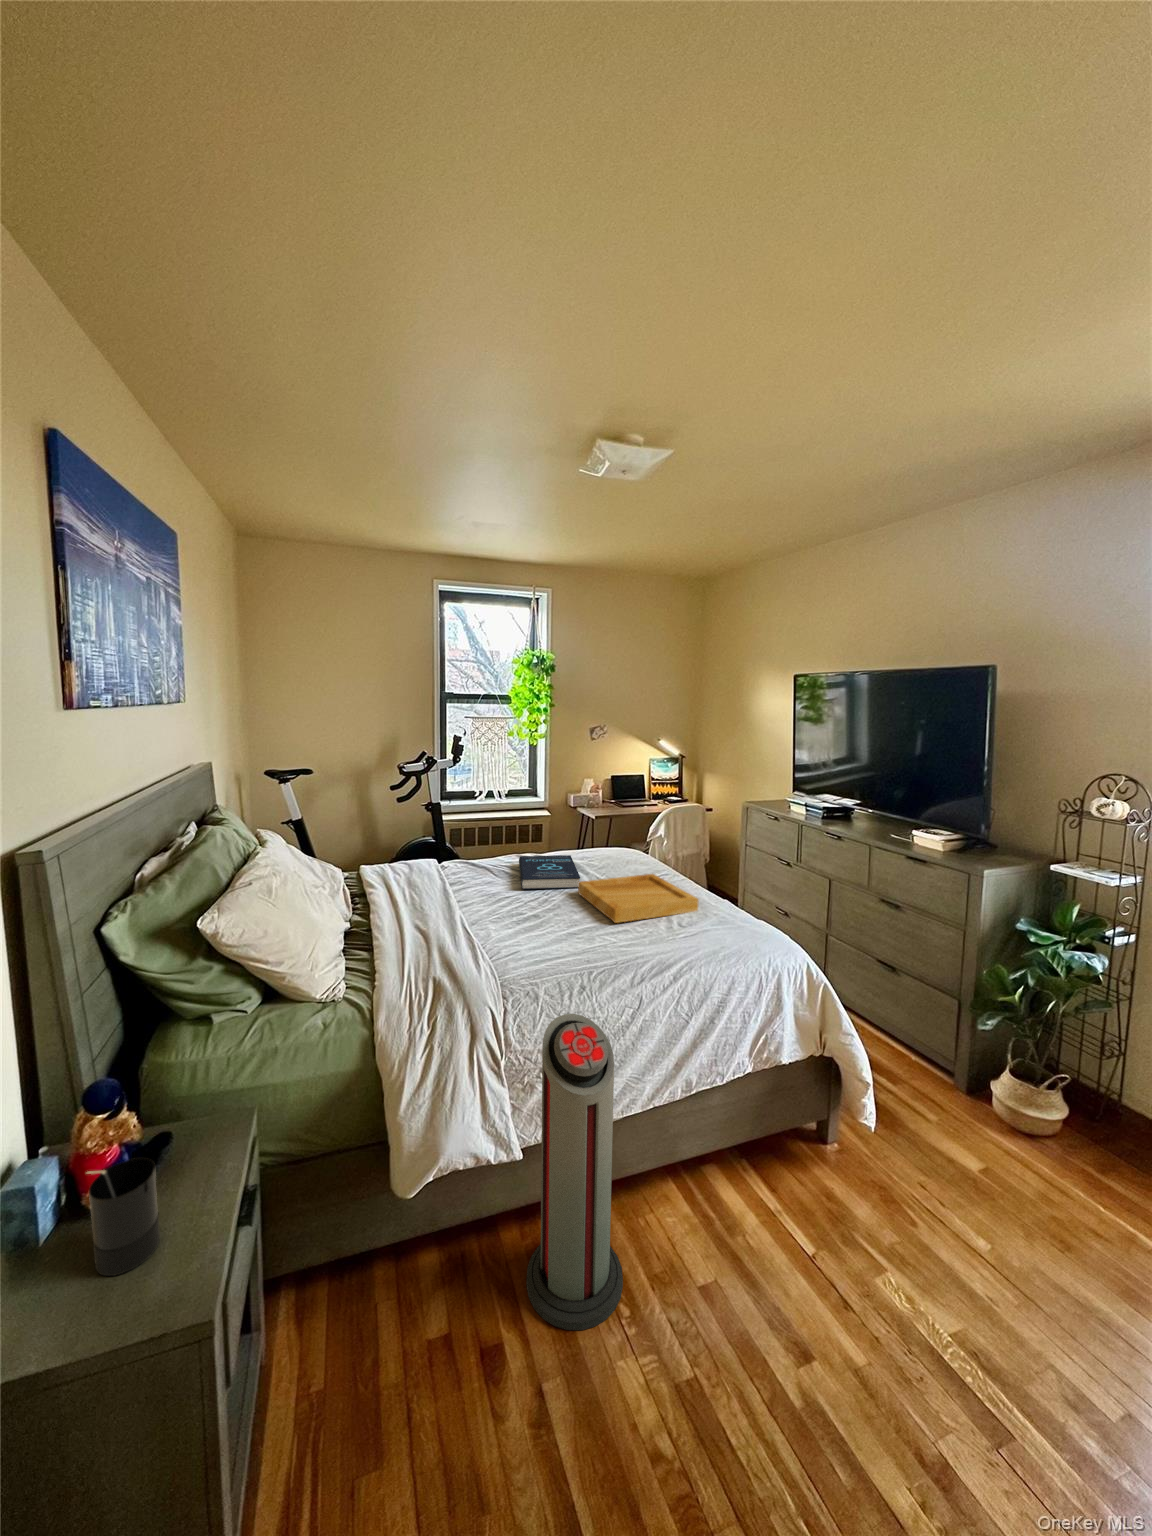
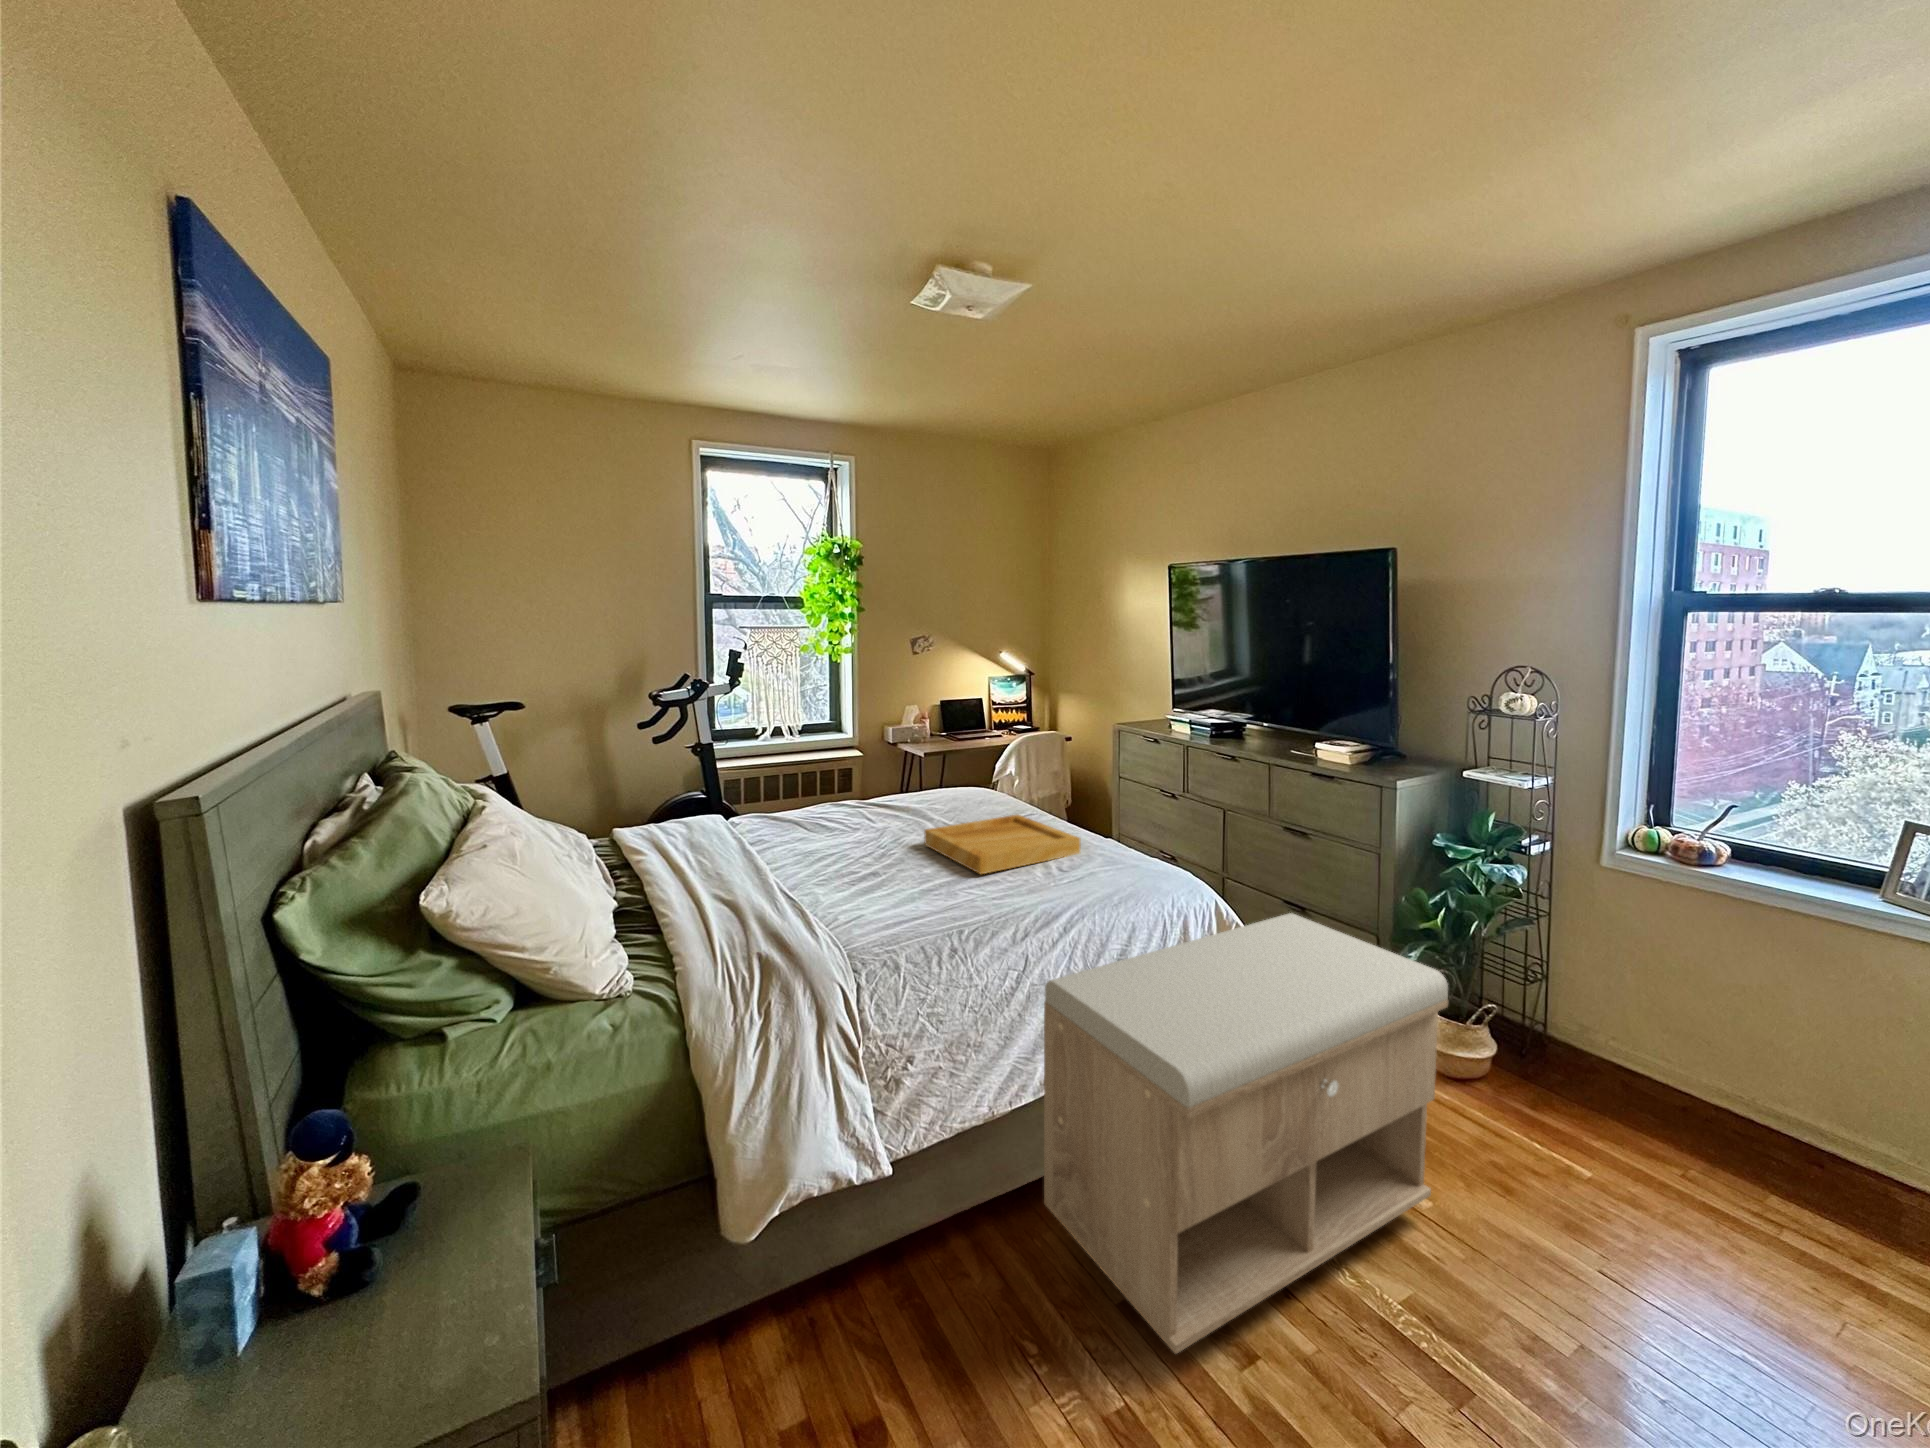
book: present [519,855,580,889] -> none [836,801,926,845]
storage bench: none [648,979,1015,1348] -> present [1044,913,1448,1354]
air purifier: present [526,1014,623,1330] -> none [902,979,1025,1381]
candle: present [87,1158,160,1276] -> none [319,1205,428,1370]

